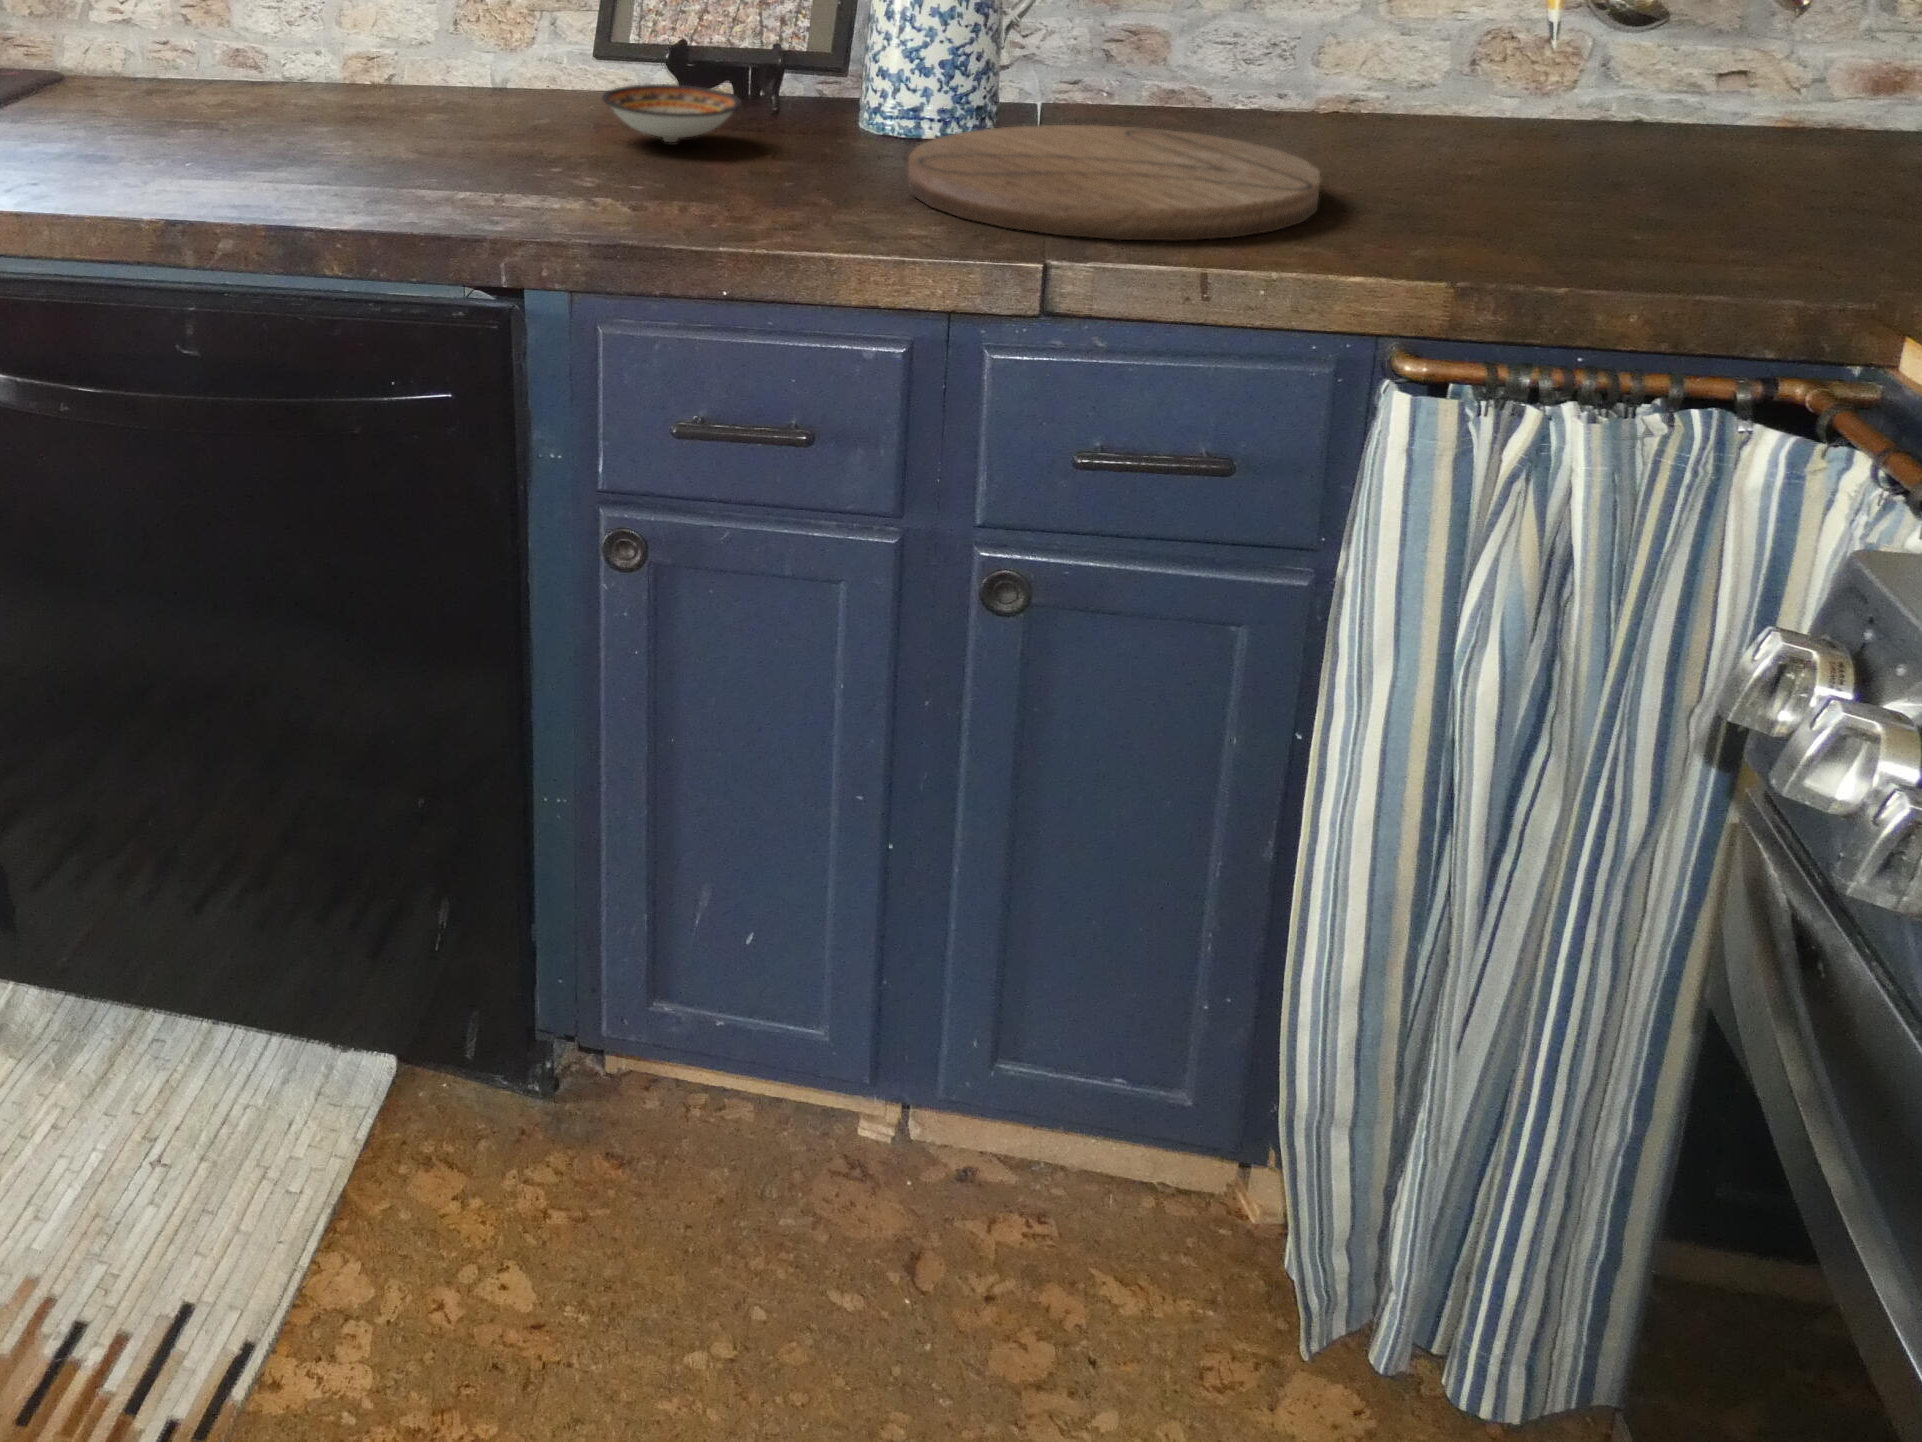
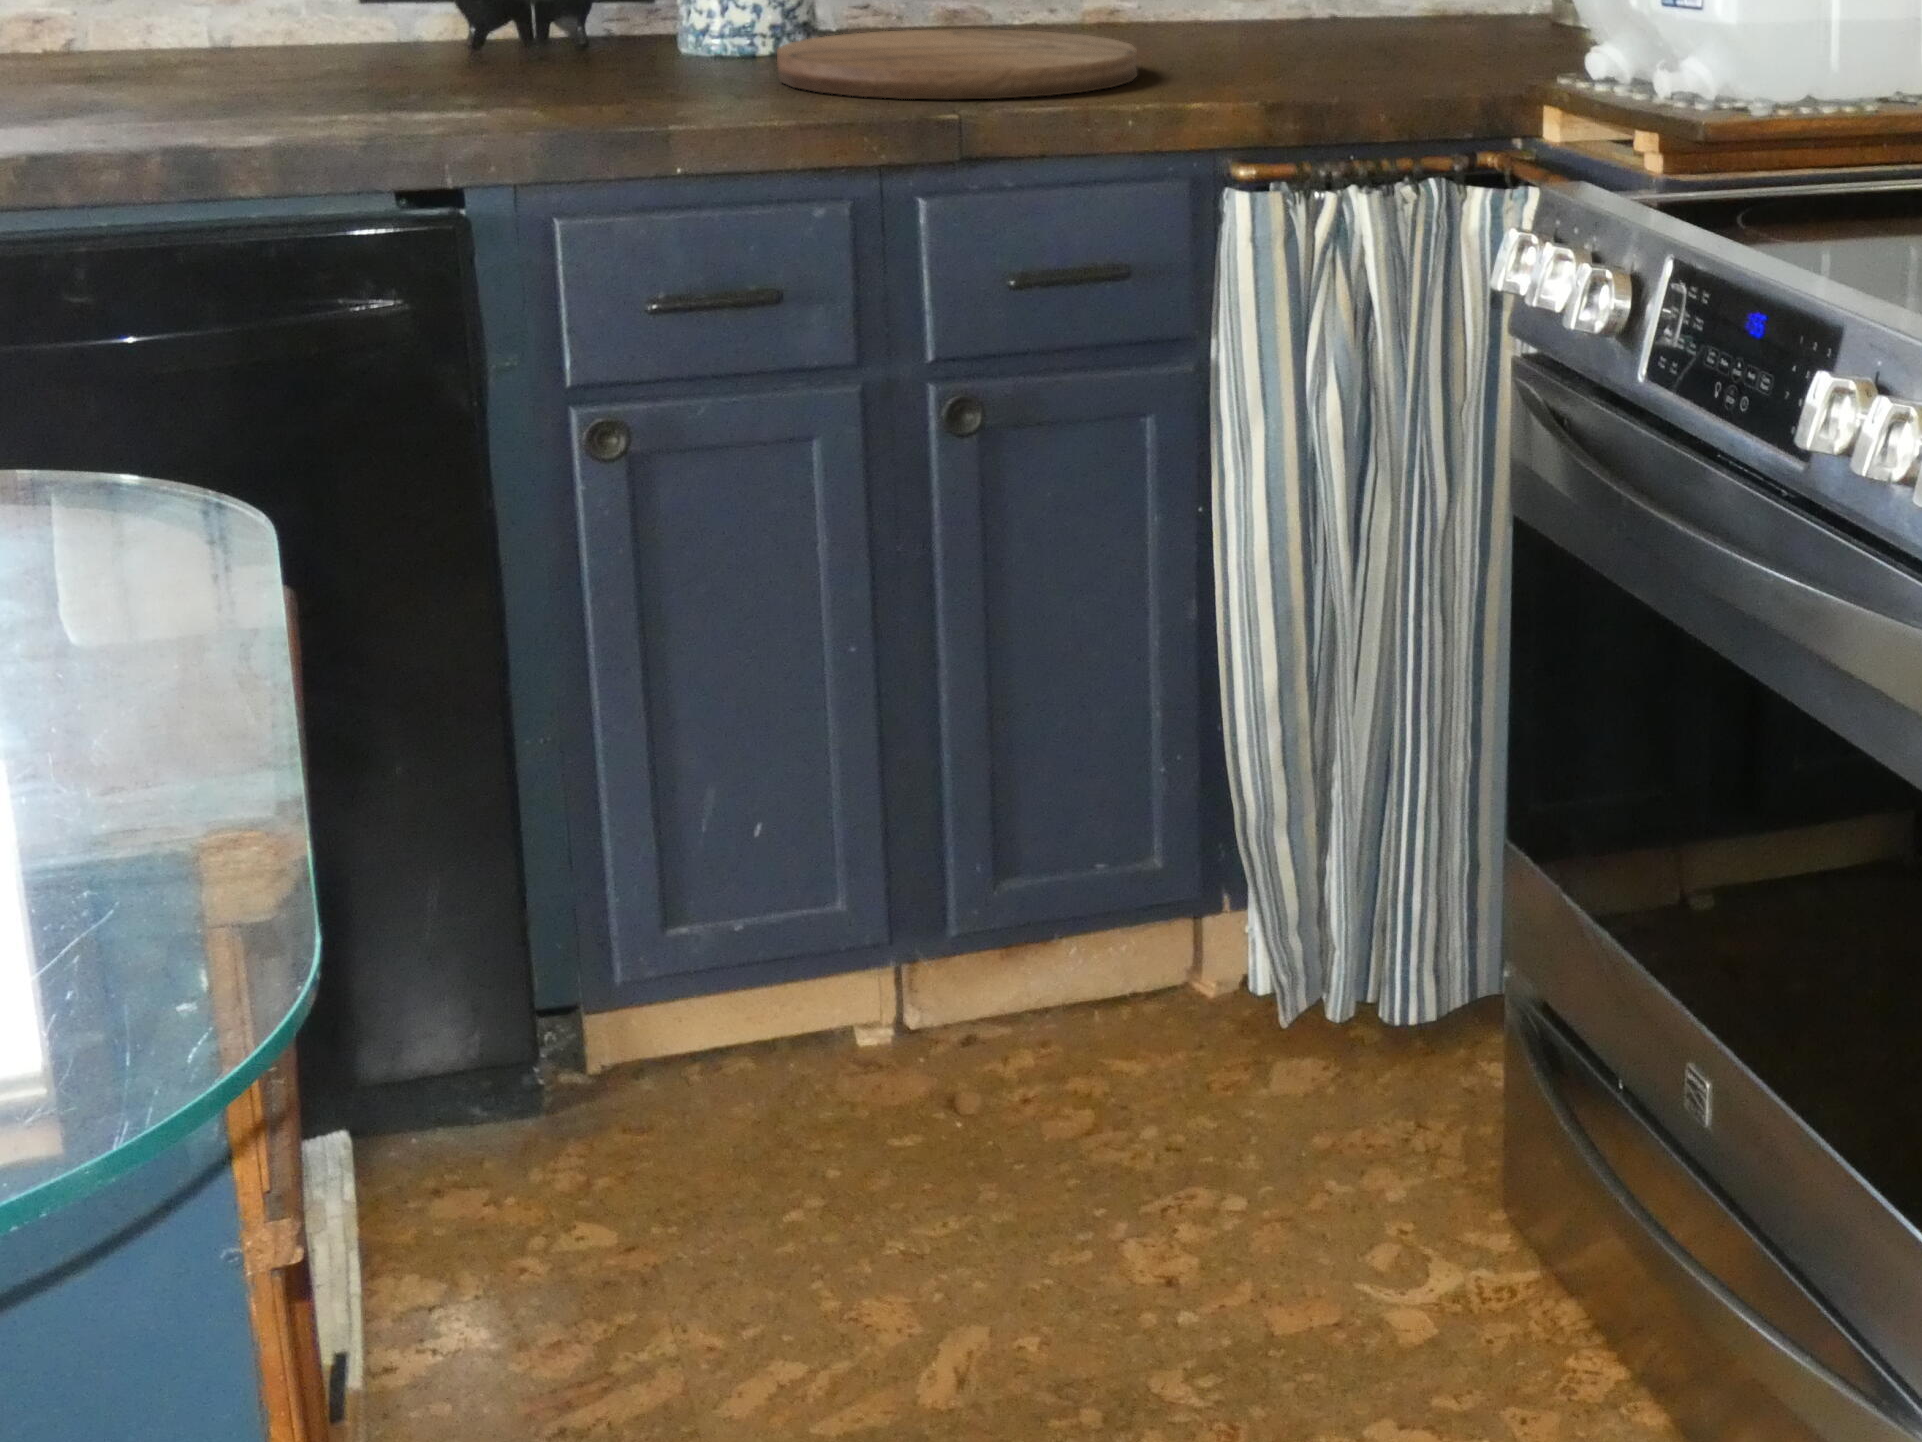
ceramic bowl: present [602,84,742,142] -> none [414,15,577,71]

